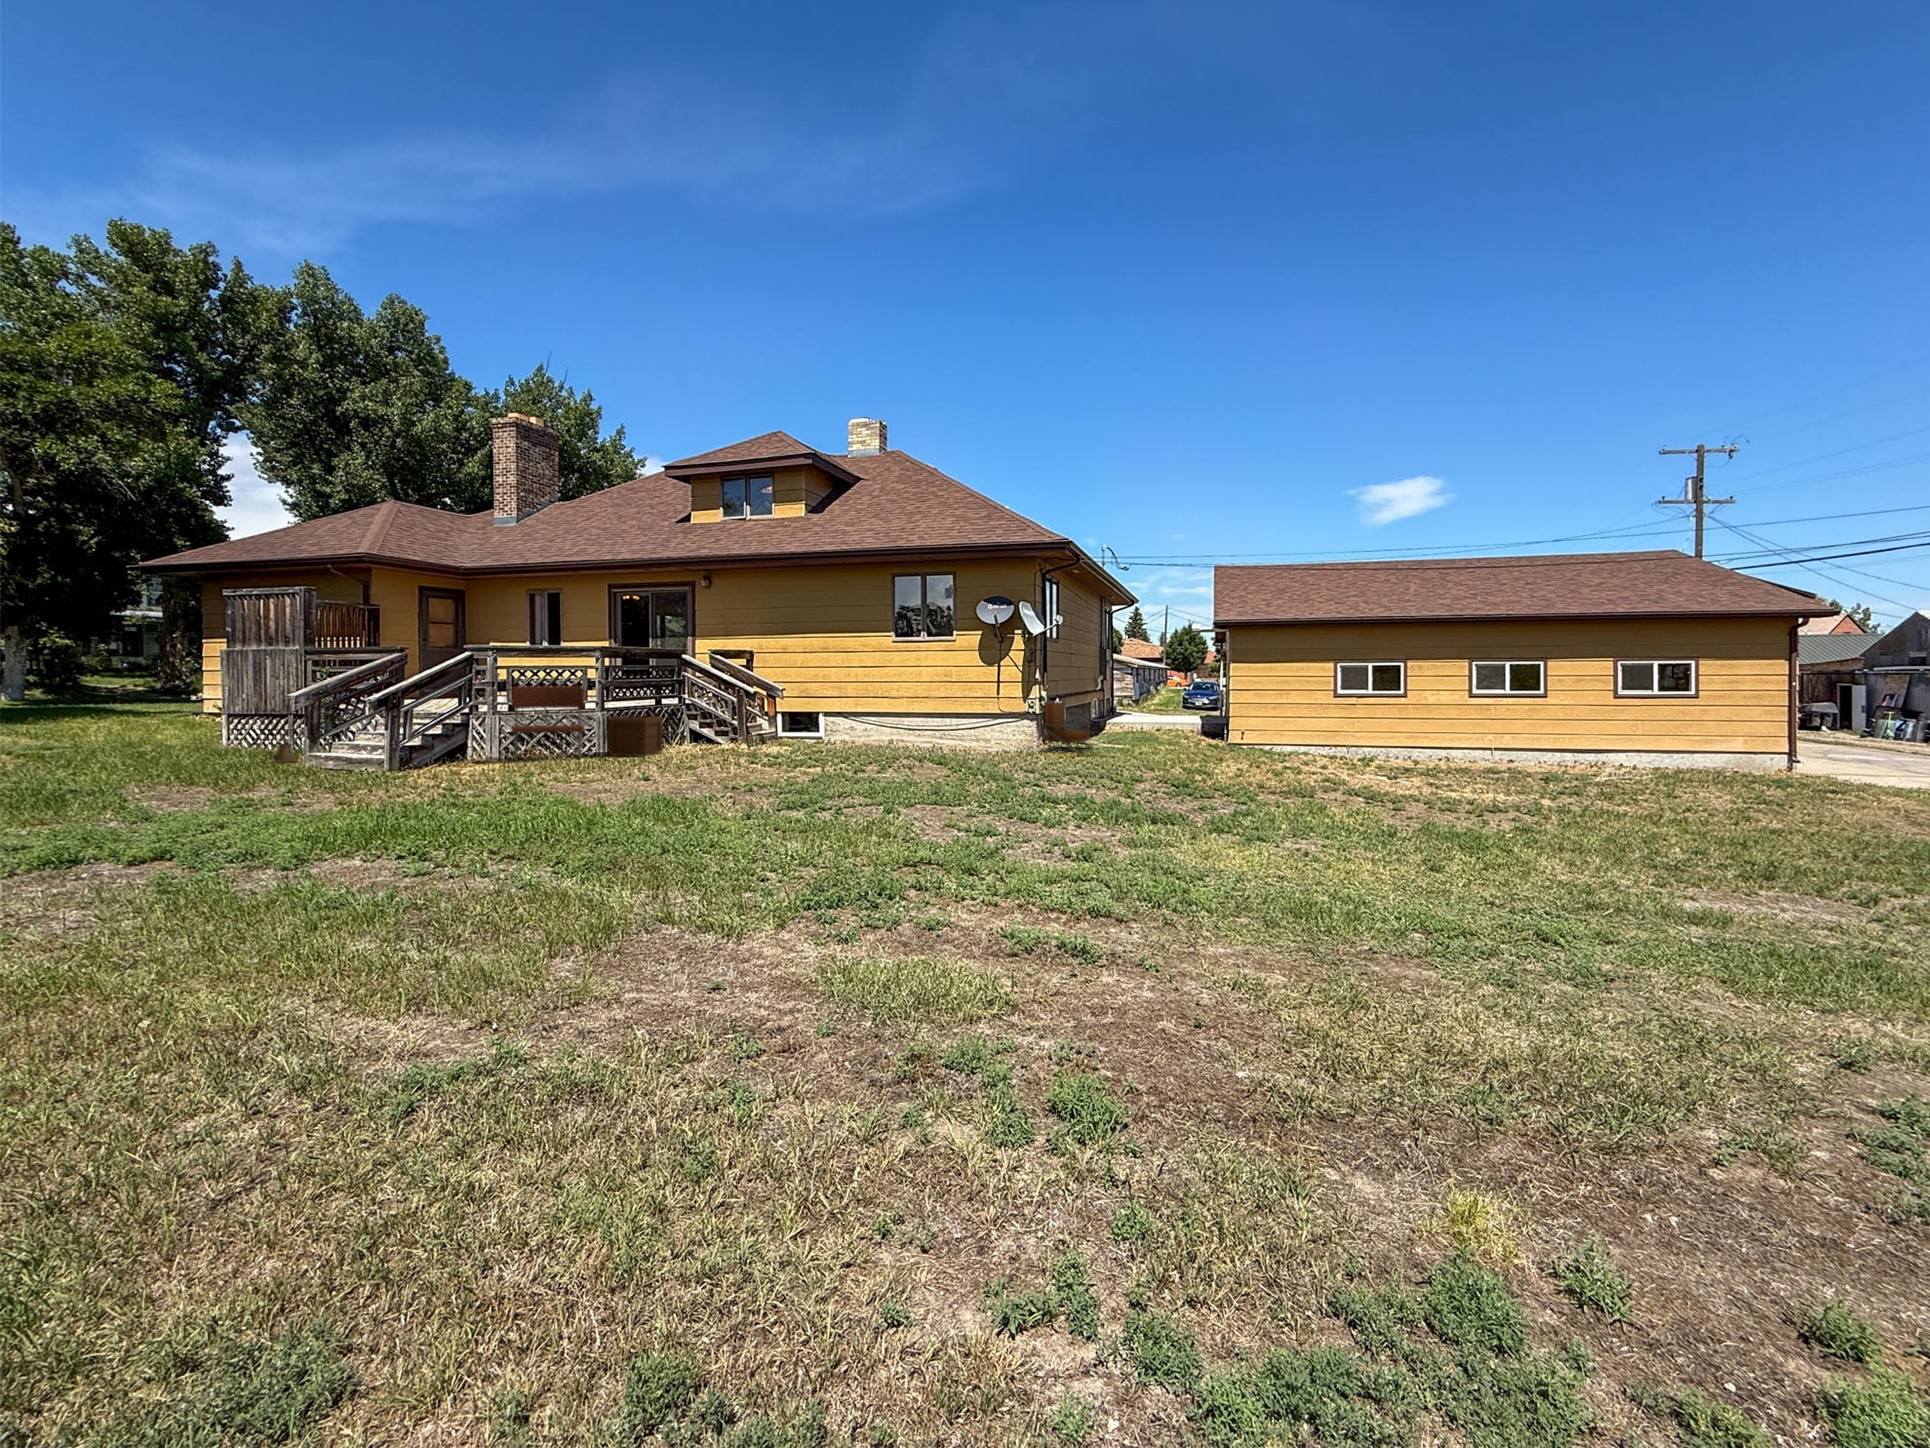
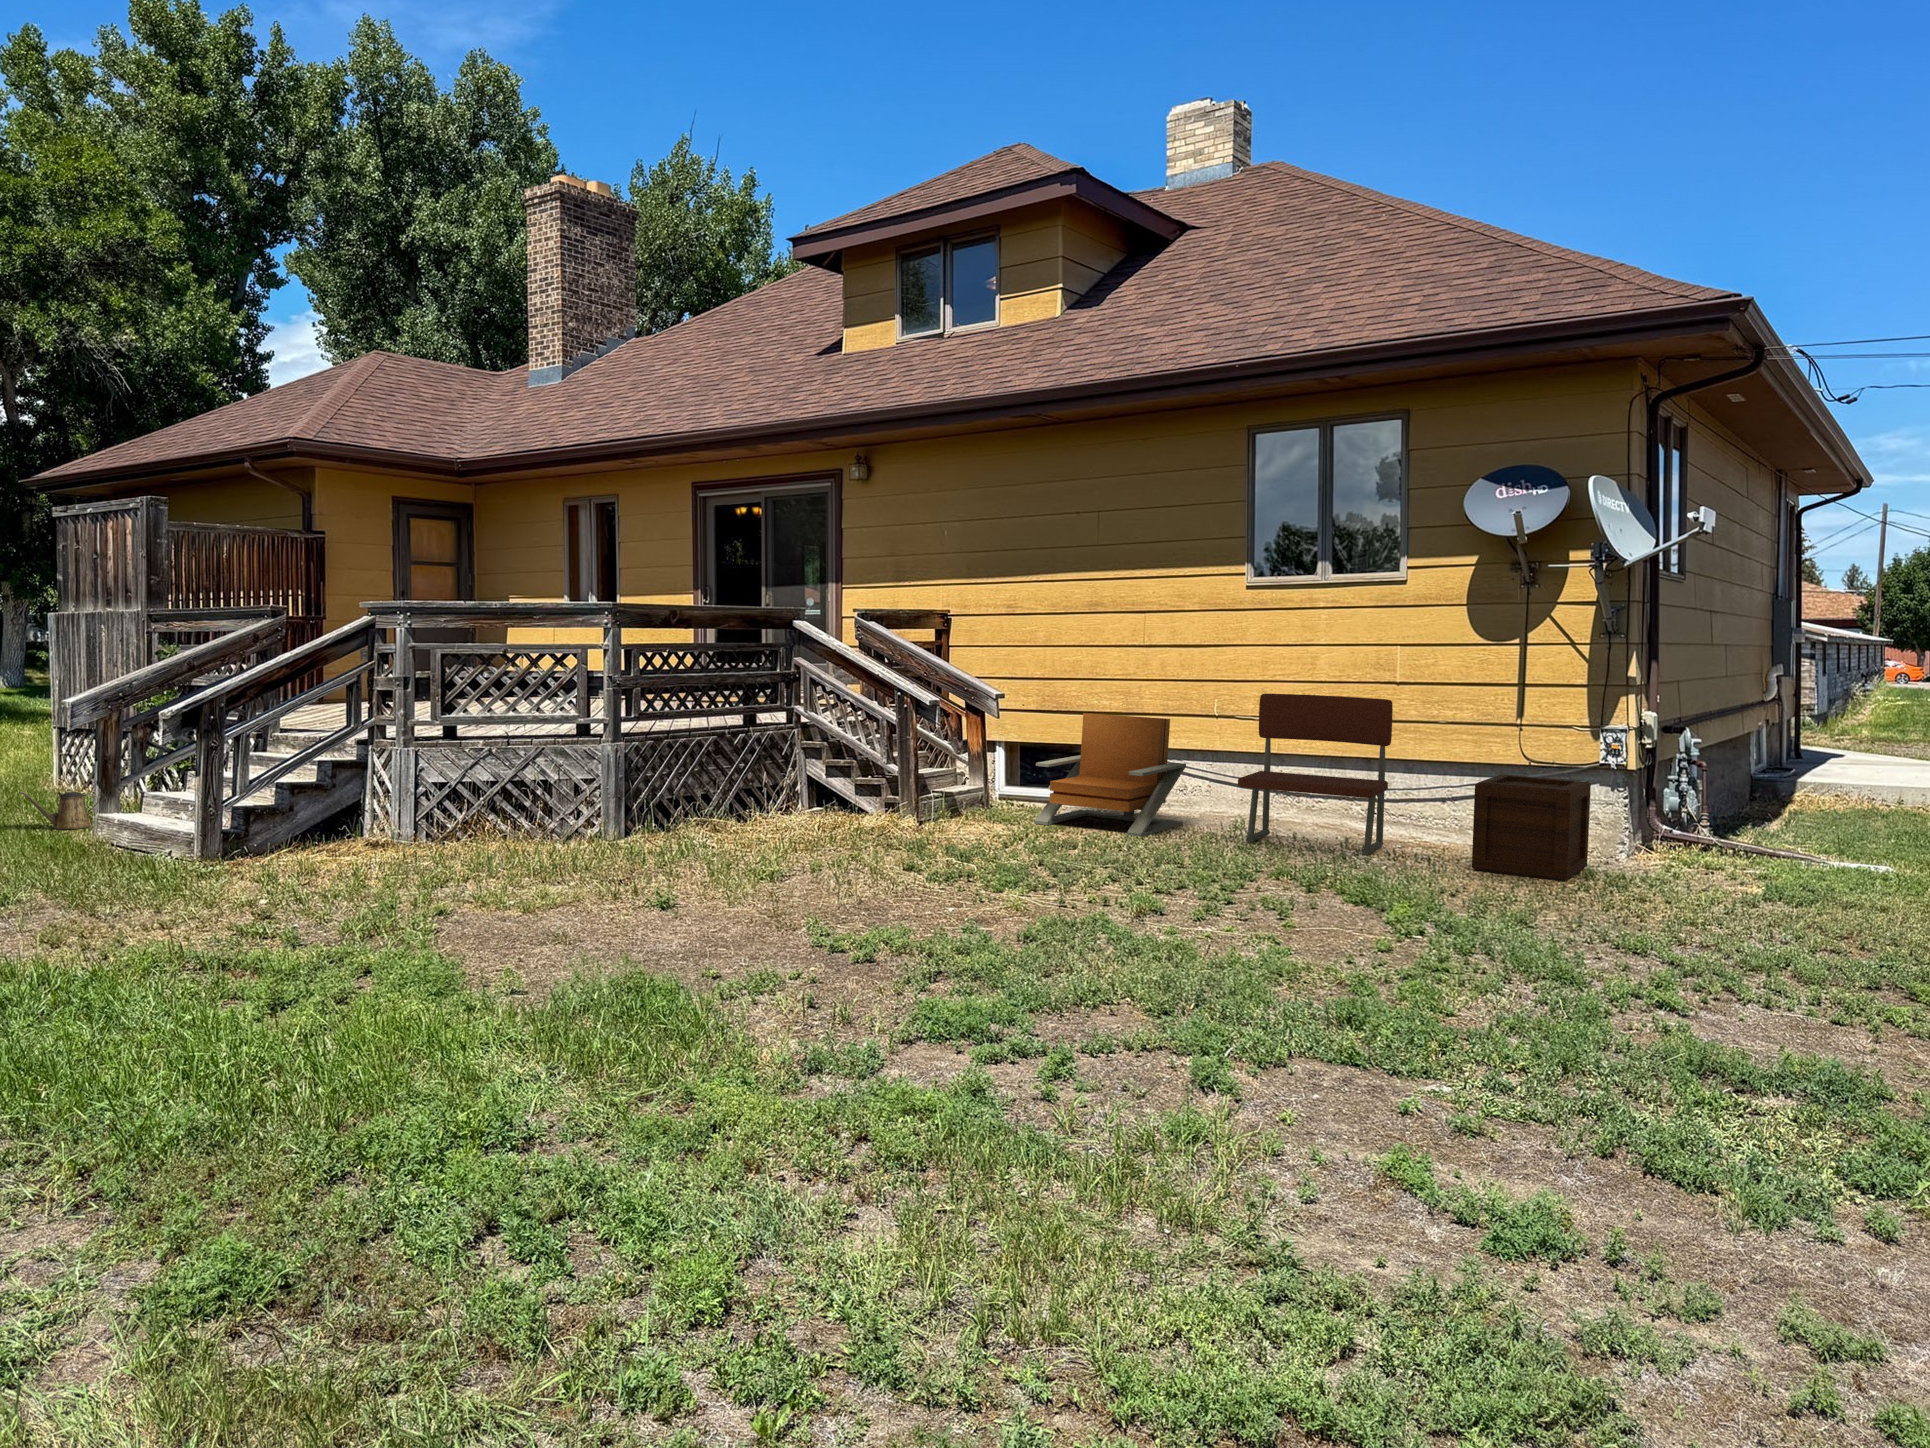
bench: present [511,686,585,761] -> present [1238,694,1393,855]
lounge chair: present [1039,702,1092,754] -> present [1035,713,1186,837]
wooden crate: present [608,716,663,757] -> present [1472,774,1591,881]

